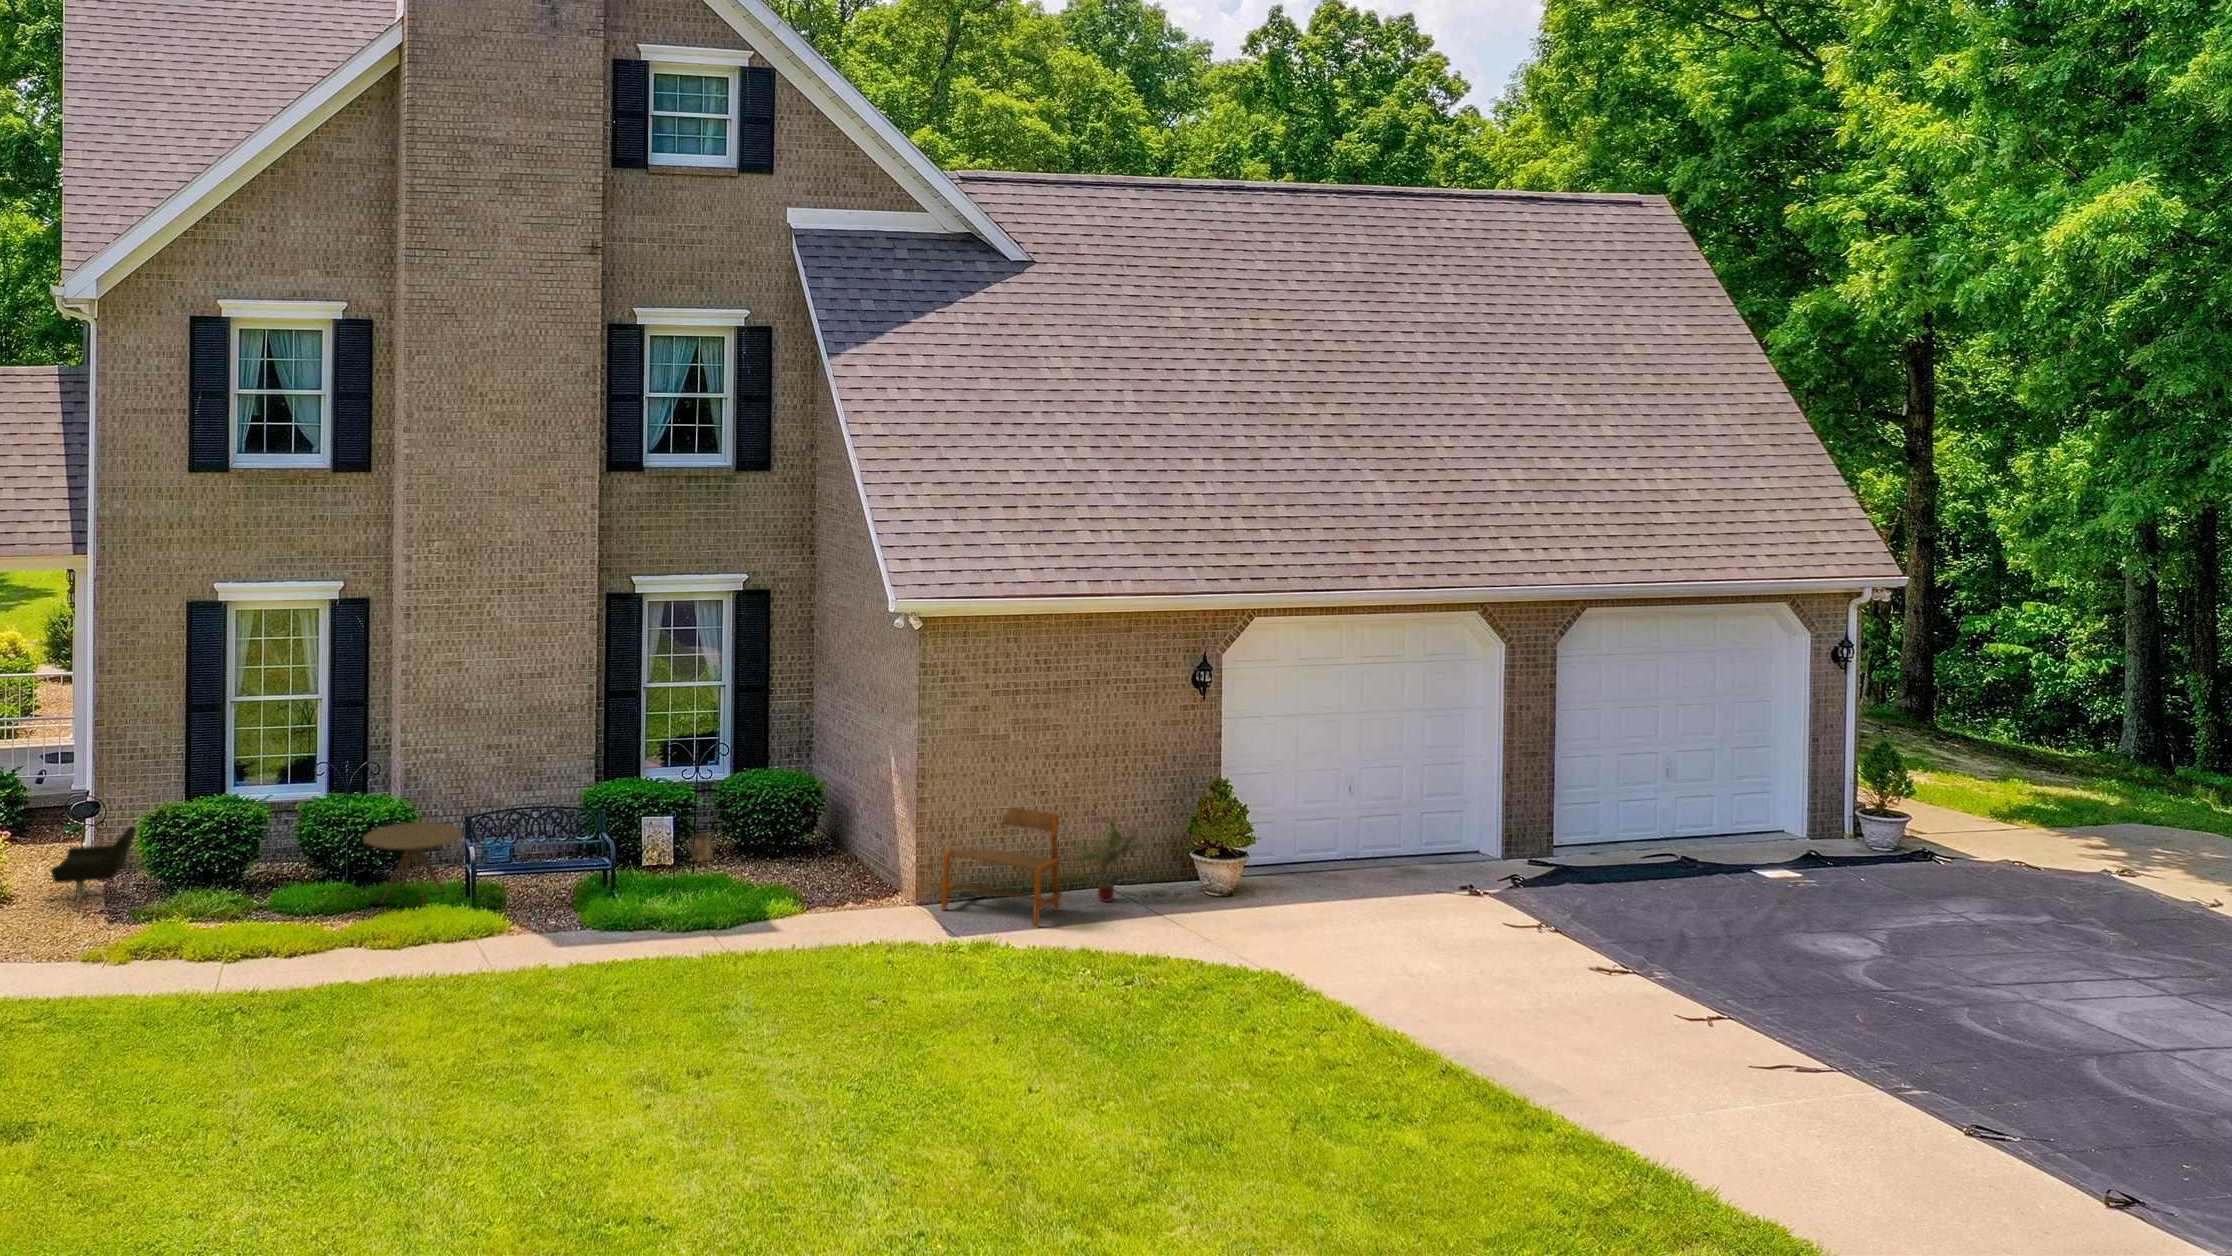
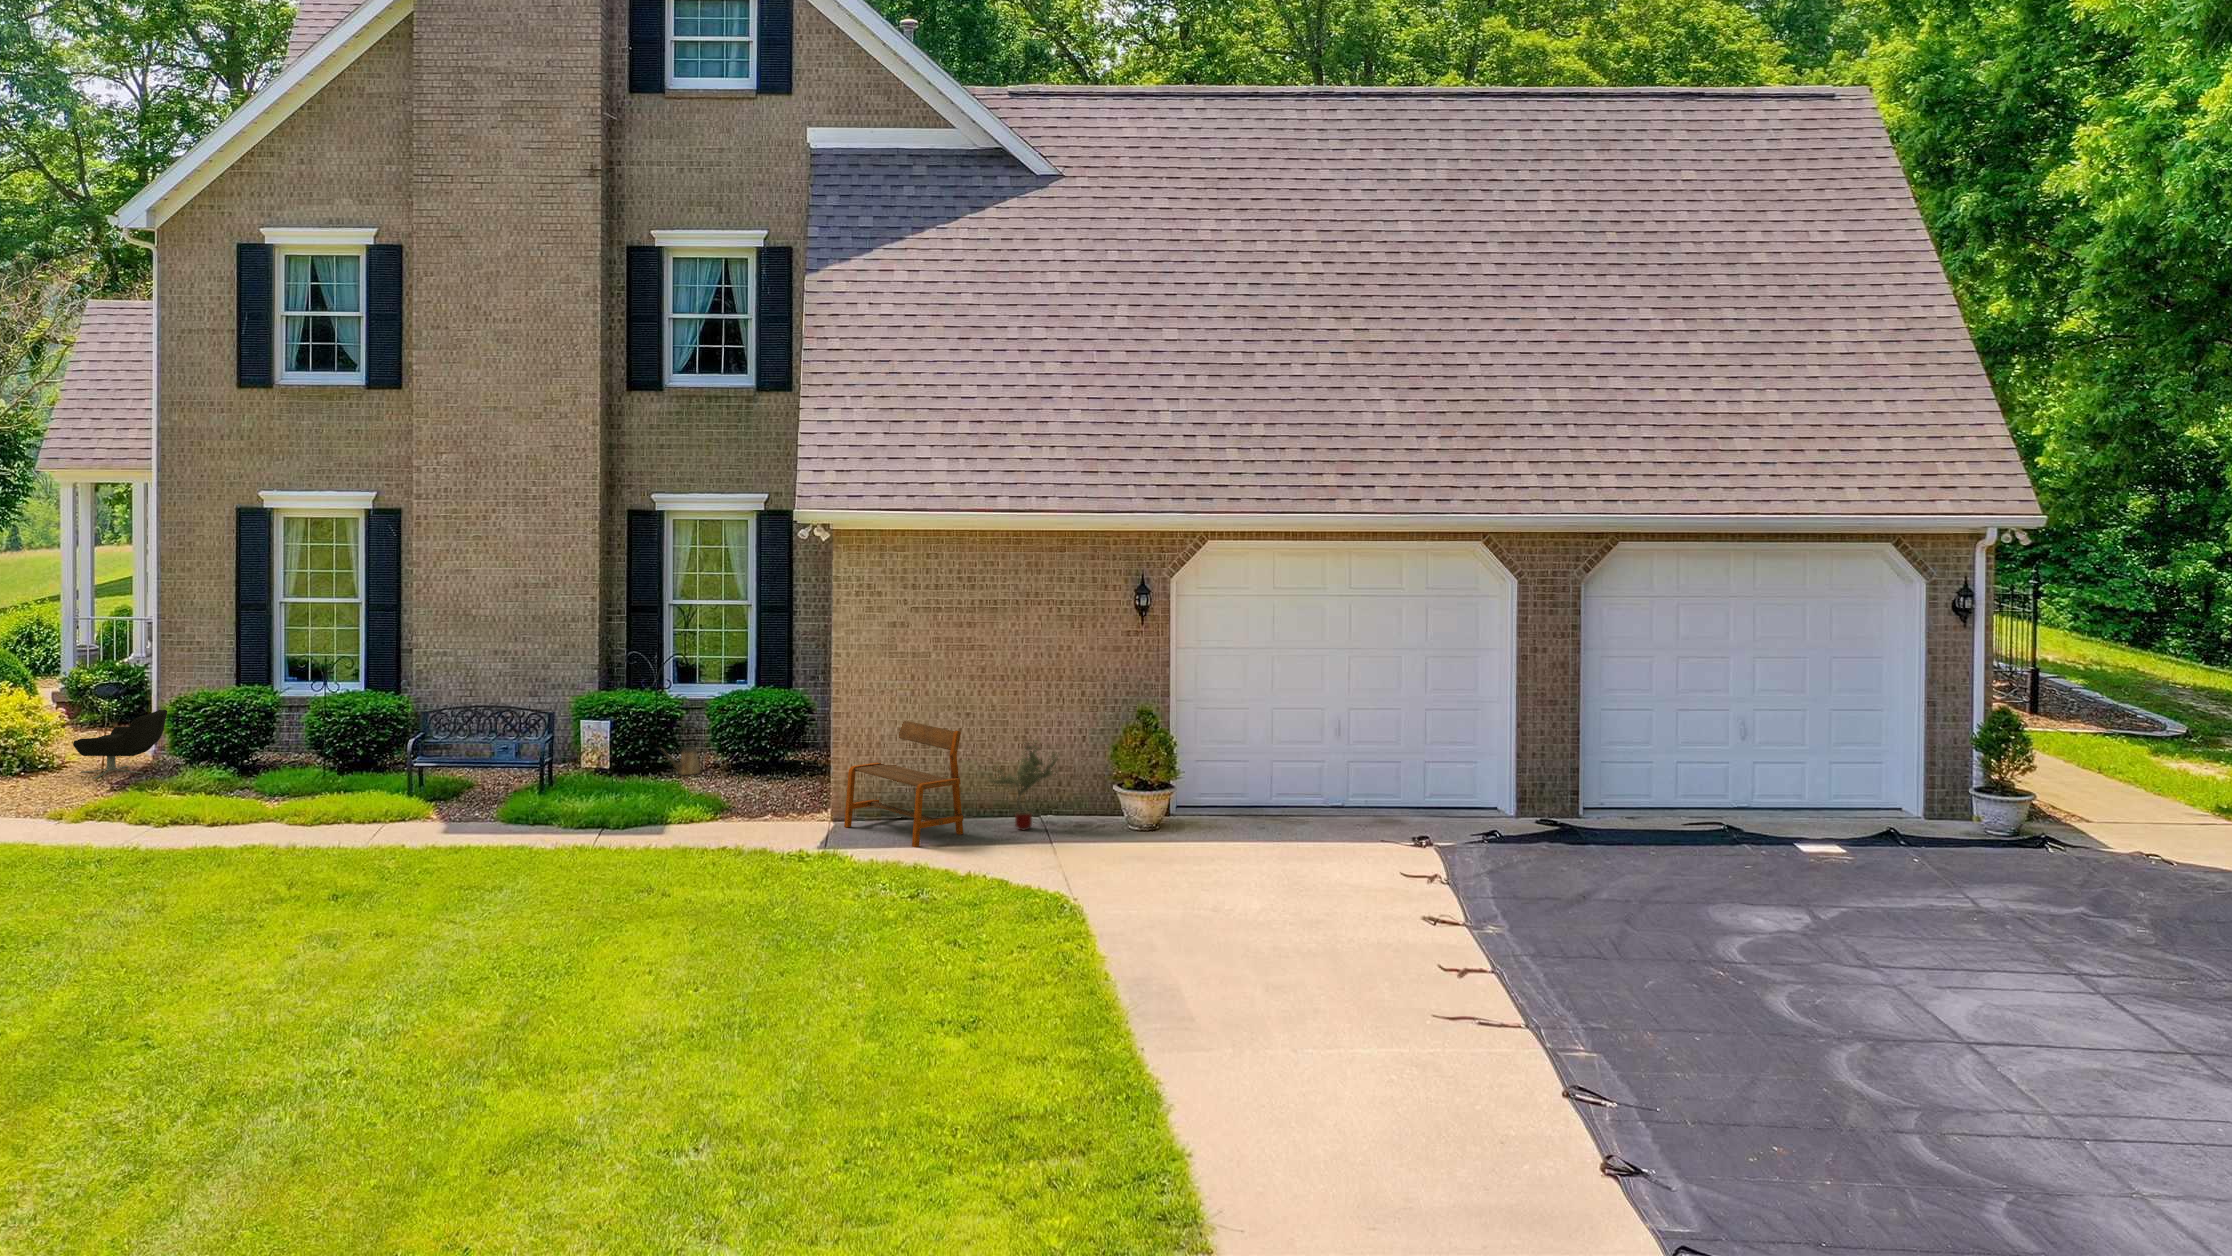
round table: present [364,822,462,906] -> none [331,718,430,796]

